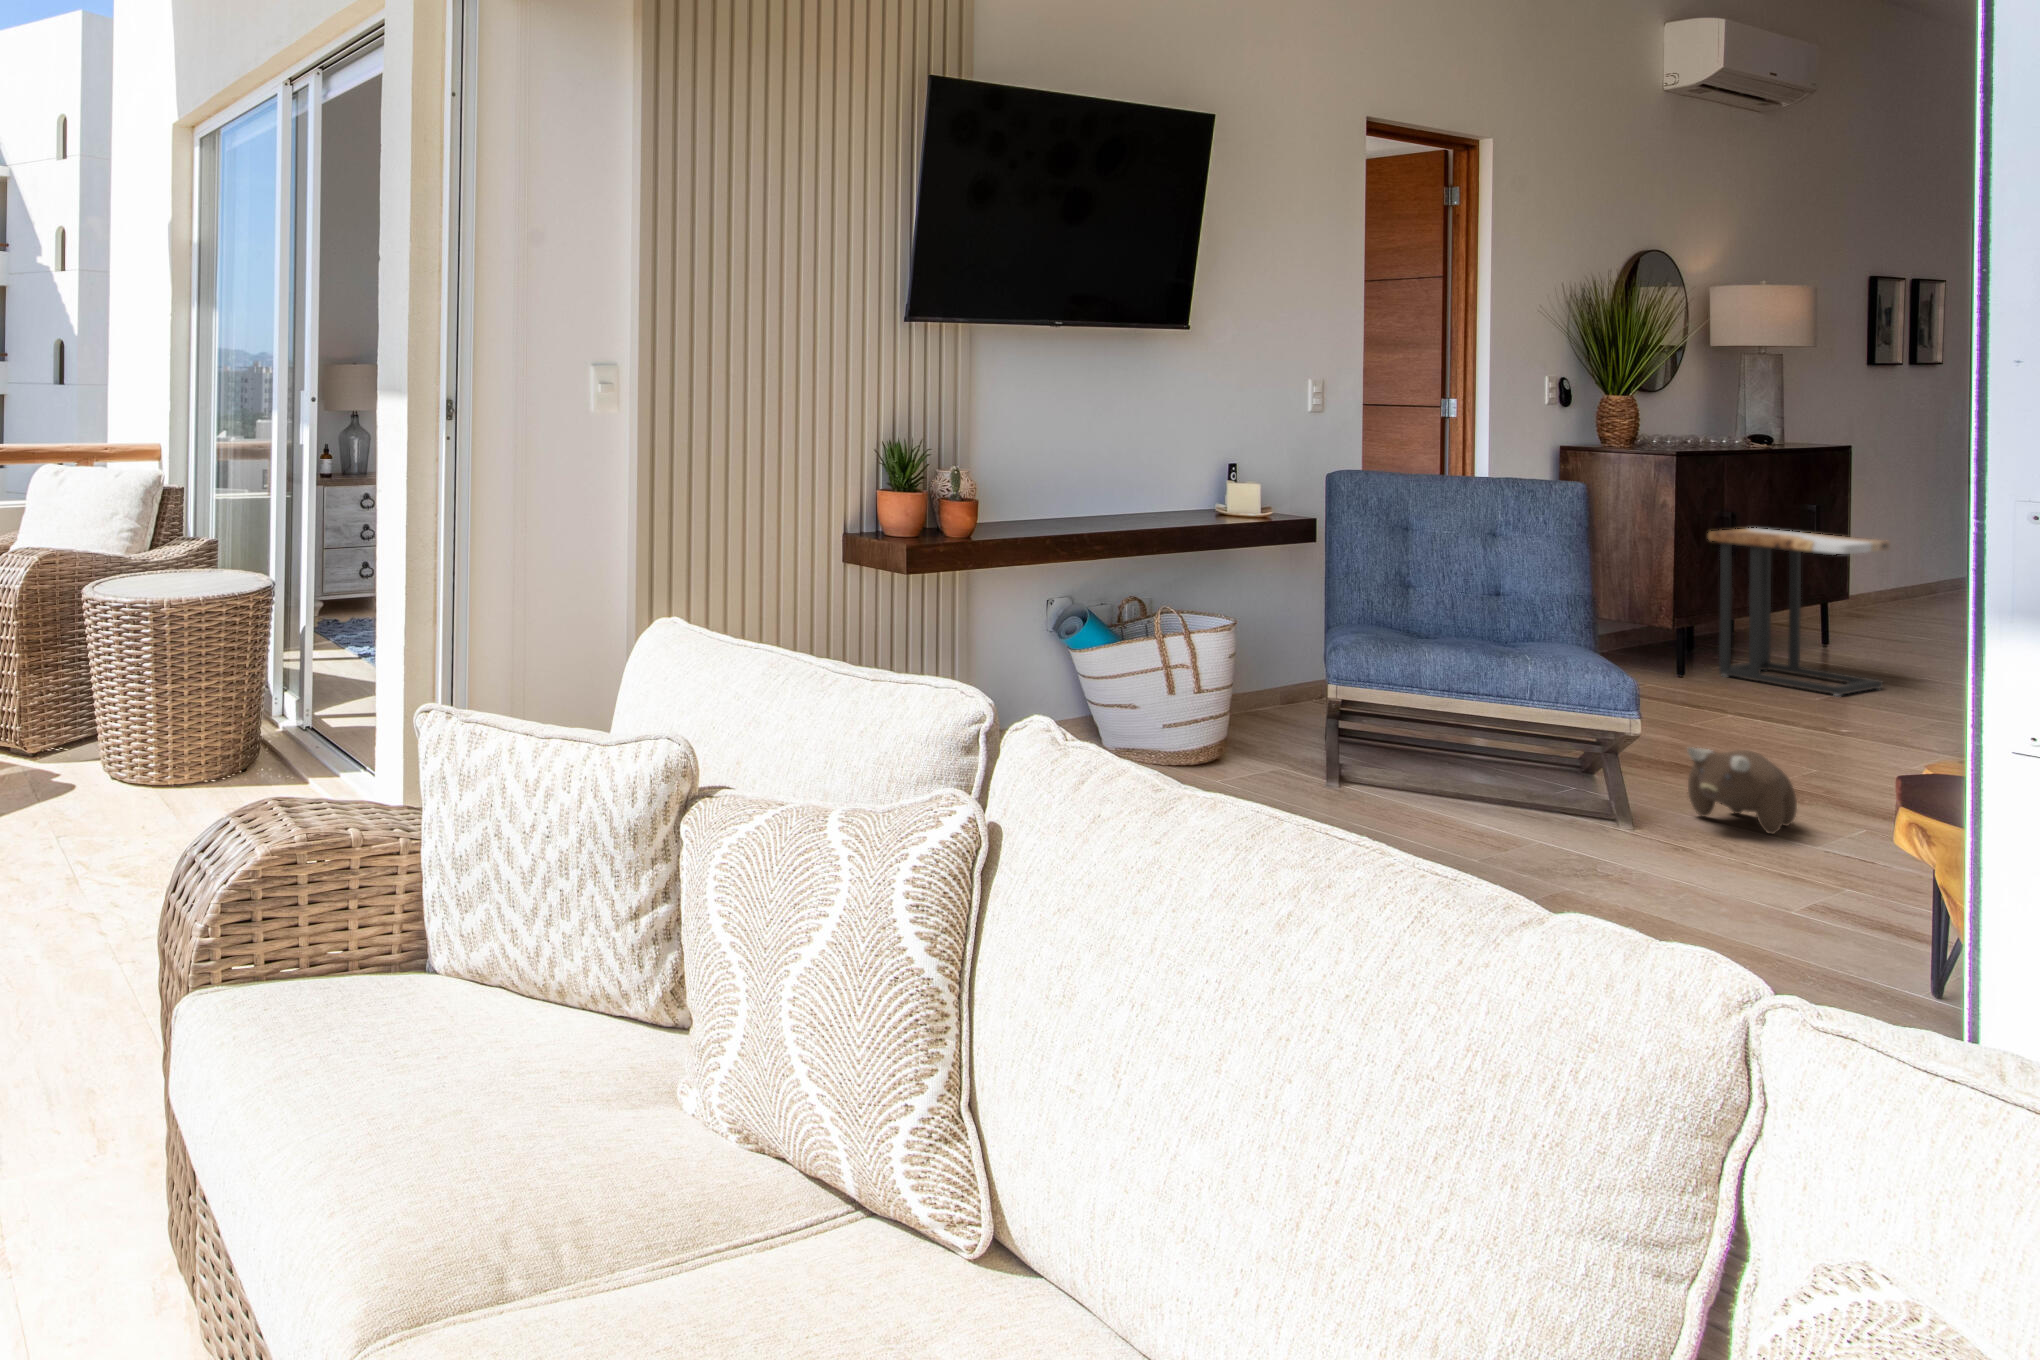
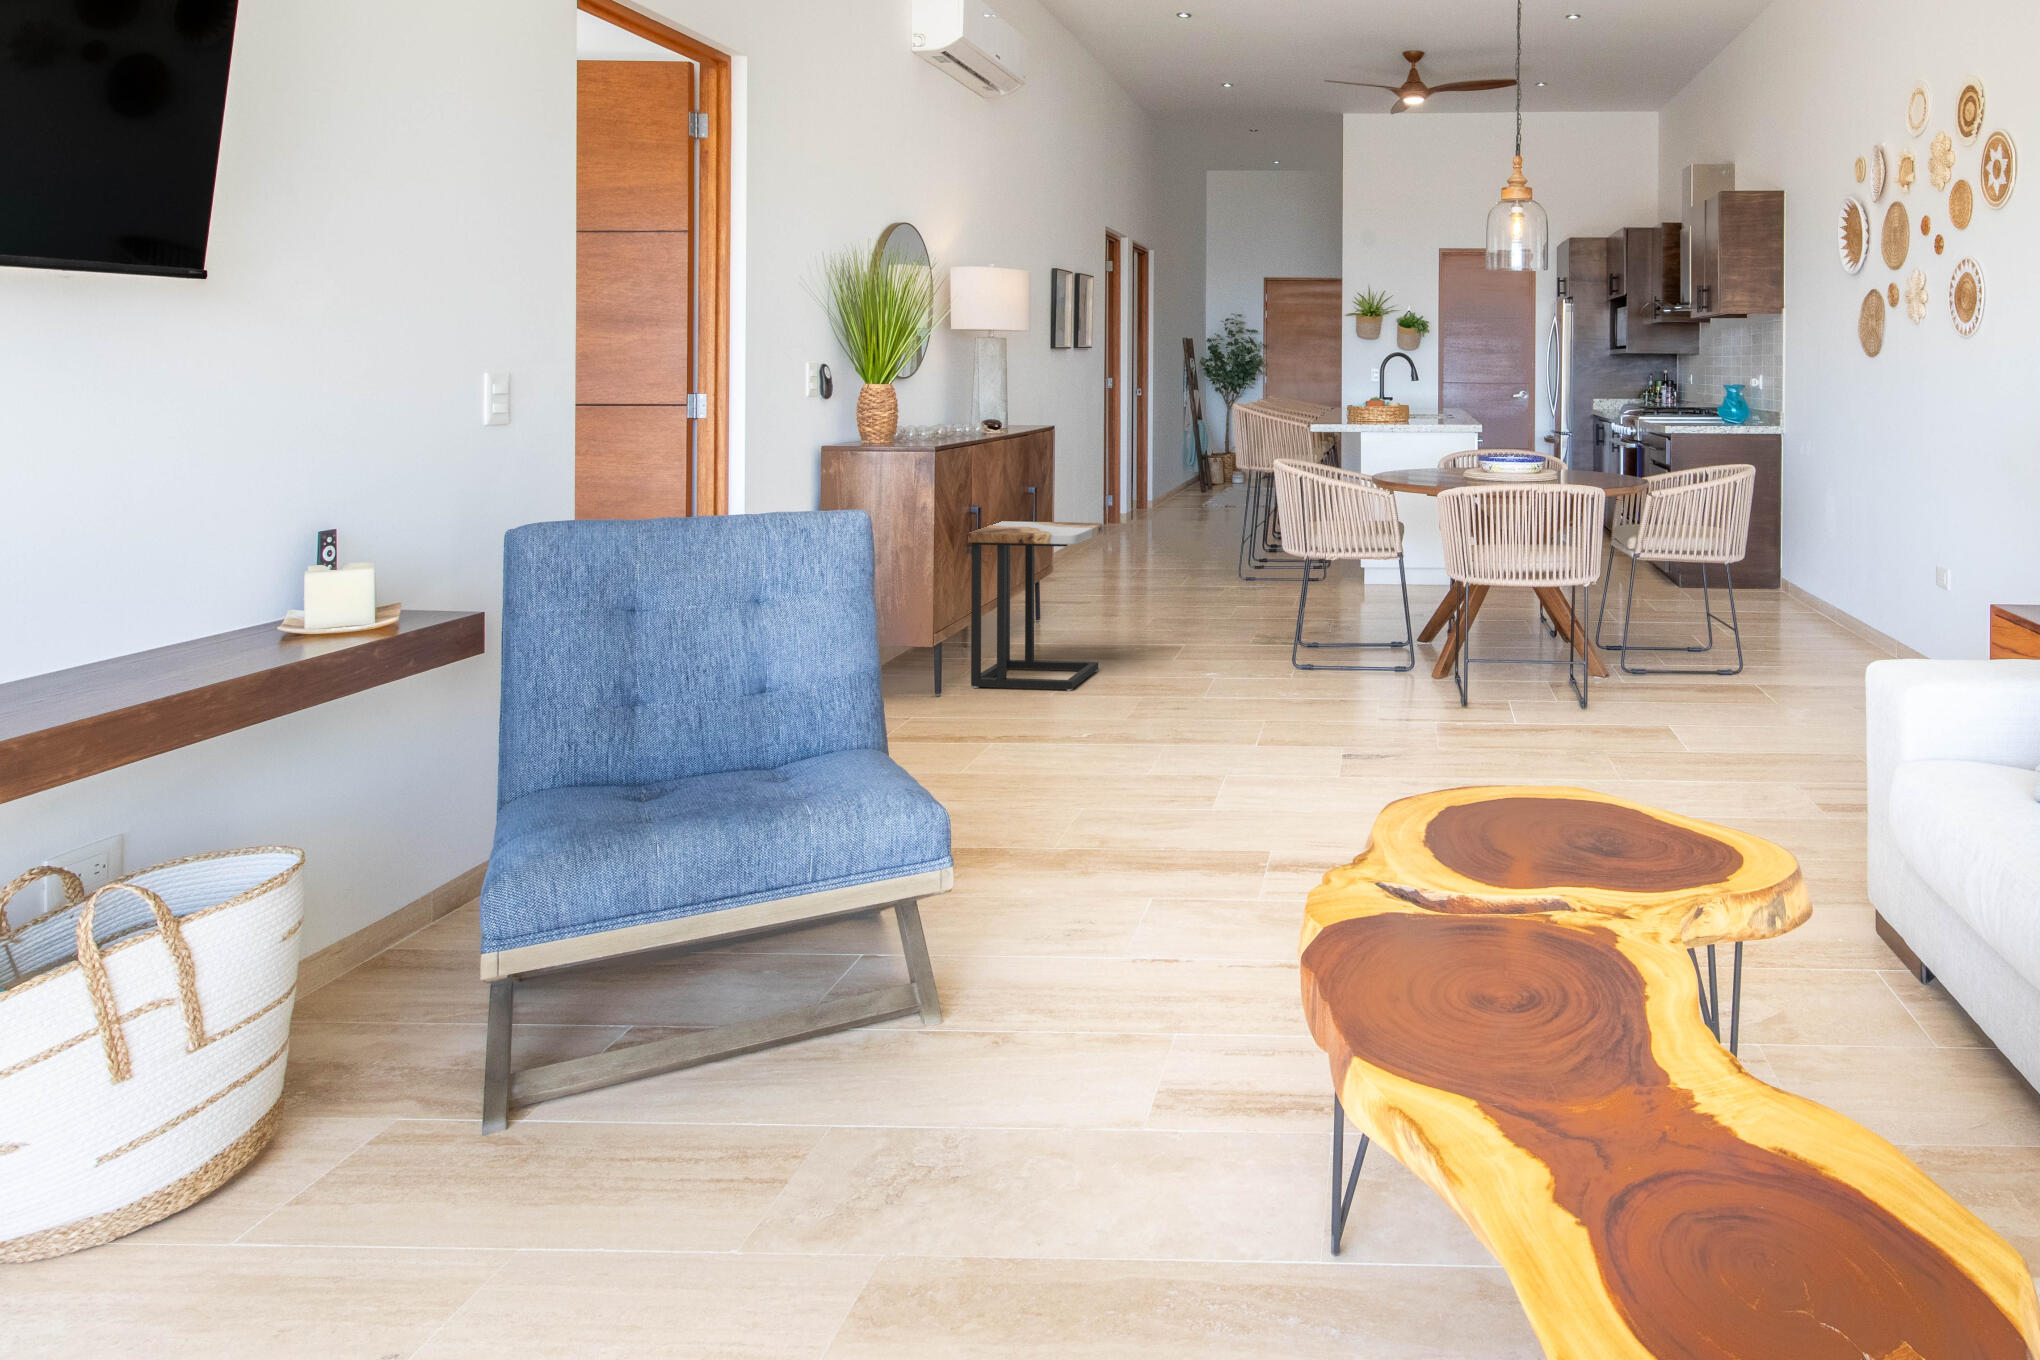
plush toy: present [1688,747,1797,834] -> none [997,854,1105,963]

